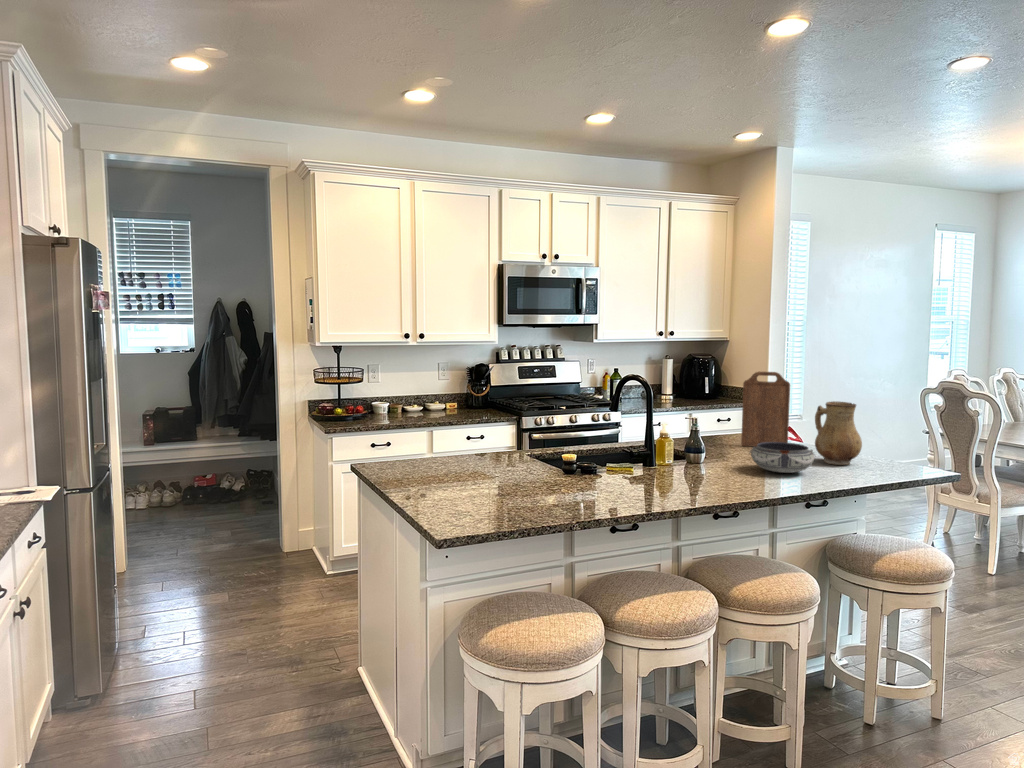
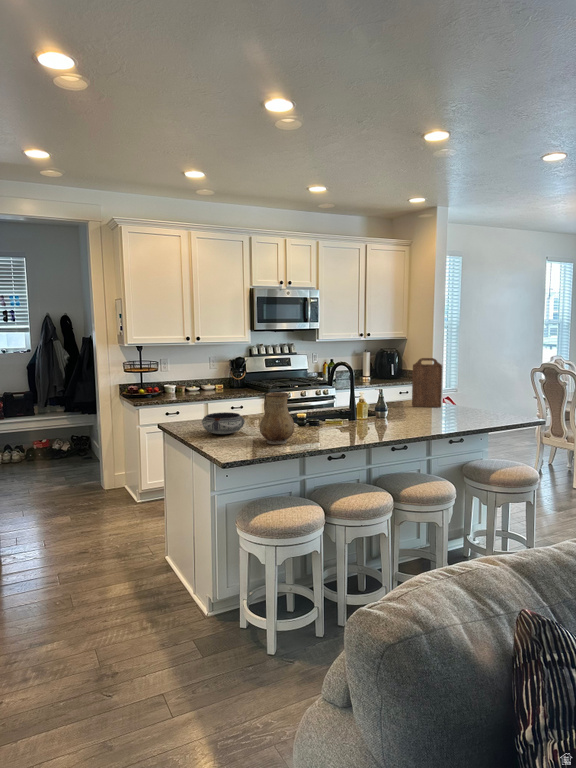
ceramic pitcher: present [815,401,862,465] -> present [260,392,294,444]
bowl: present [749,442,814,473] -> present [202,412,245,434]

